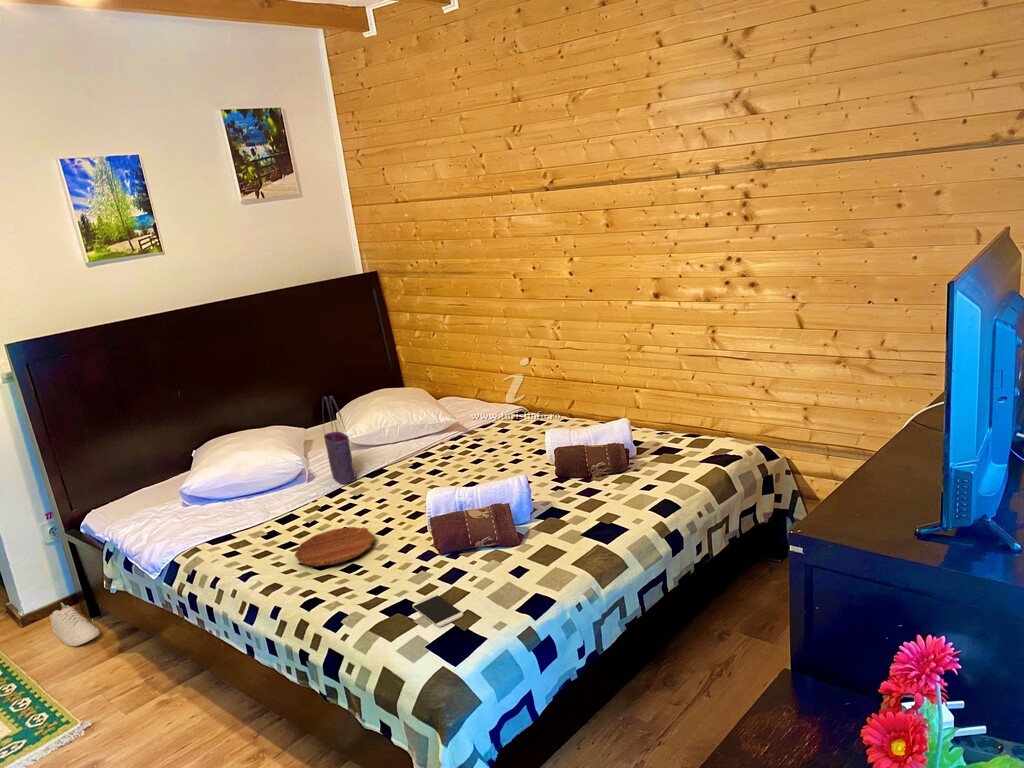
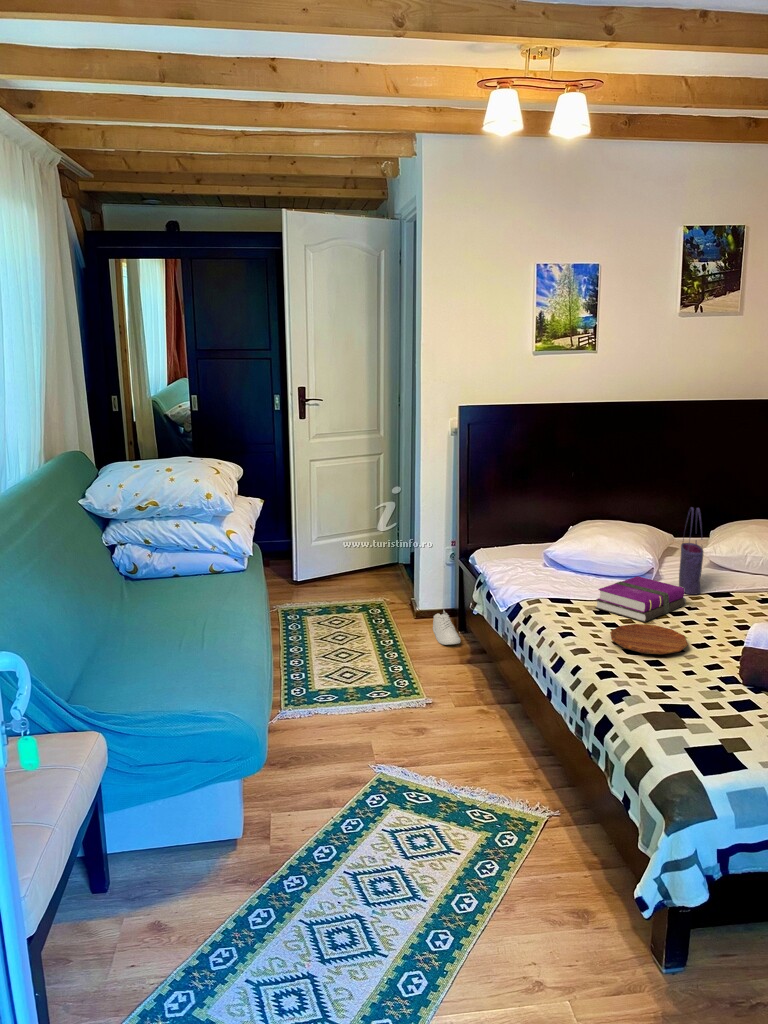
hardback book: none [261,480,349,533] -> present [595,576,686,622]
smartphone: present [413,595,463,627] -> none [692,711,737,742]

